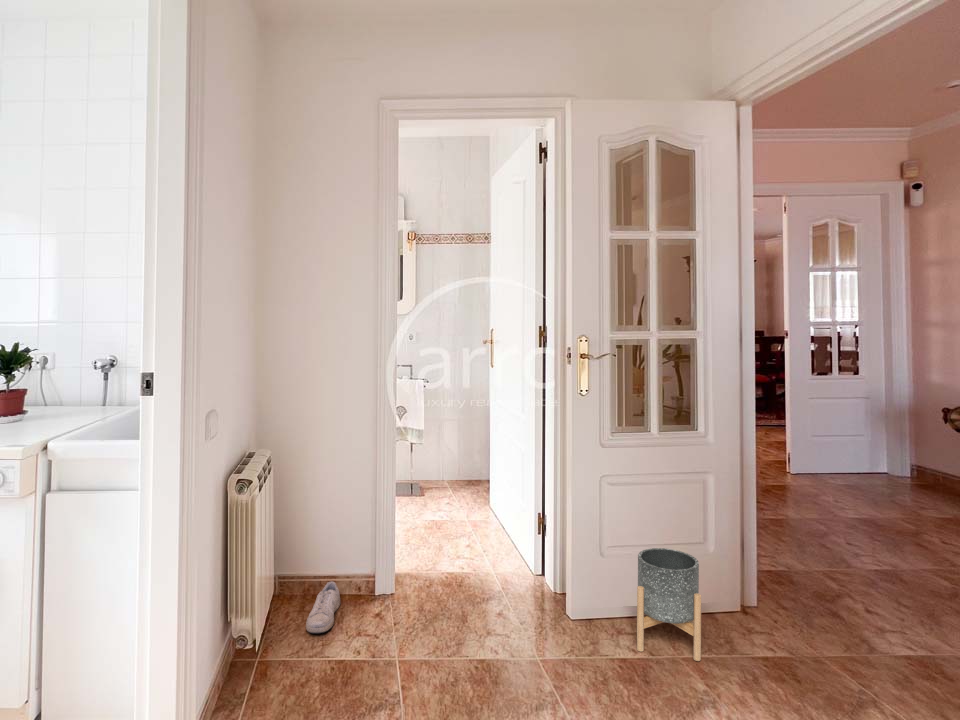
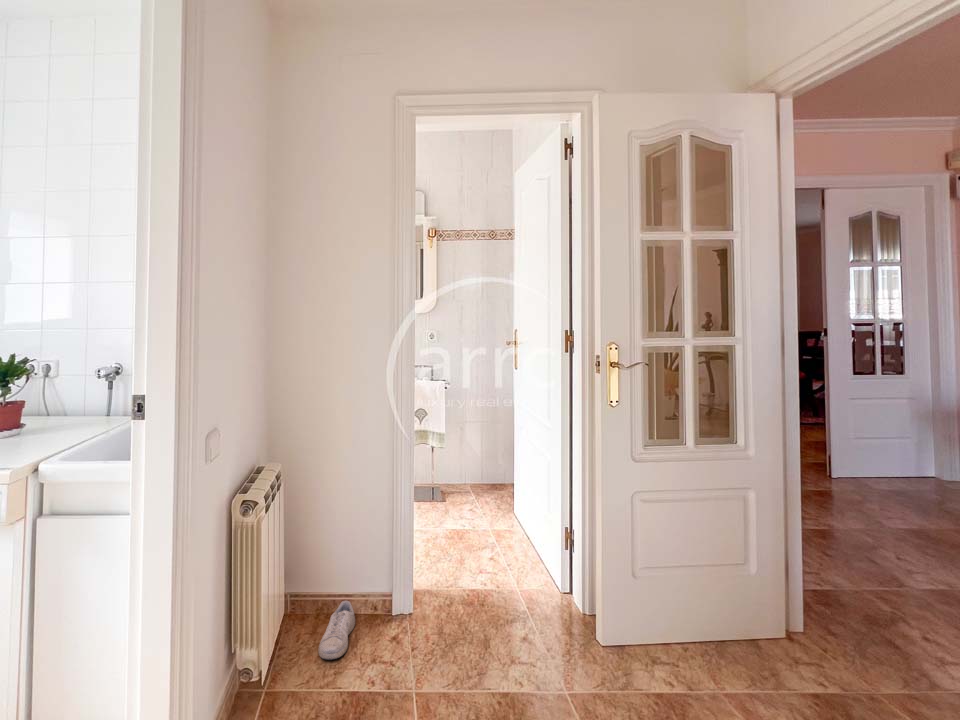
planter: present [637,548,701,661] -> none [673,572,746,700]

